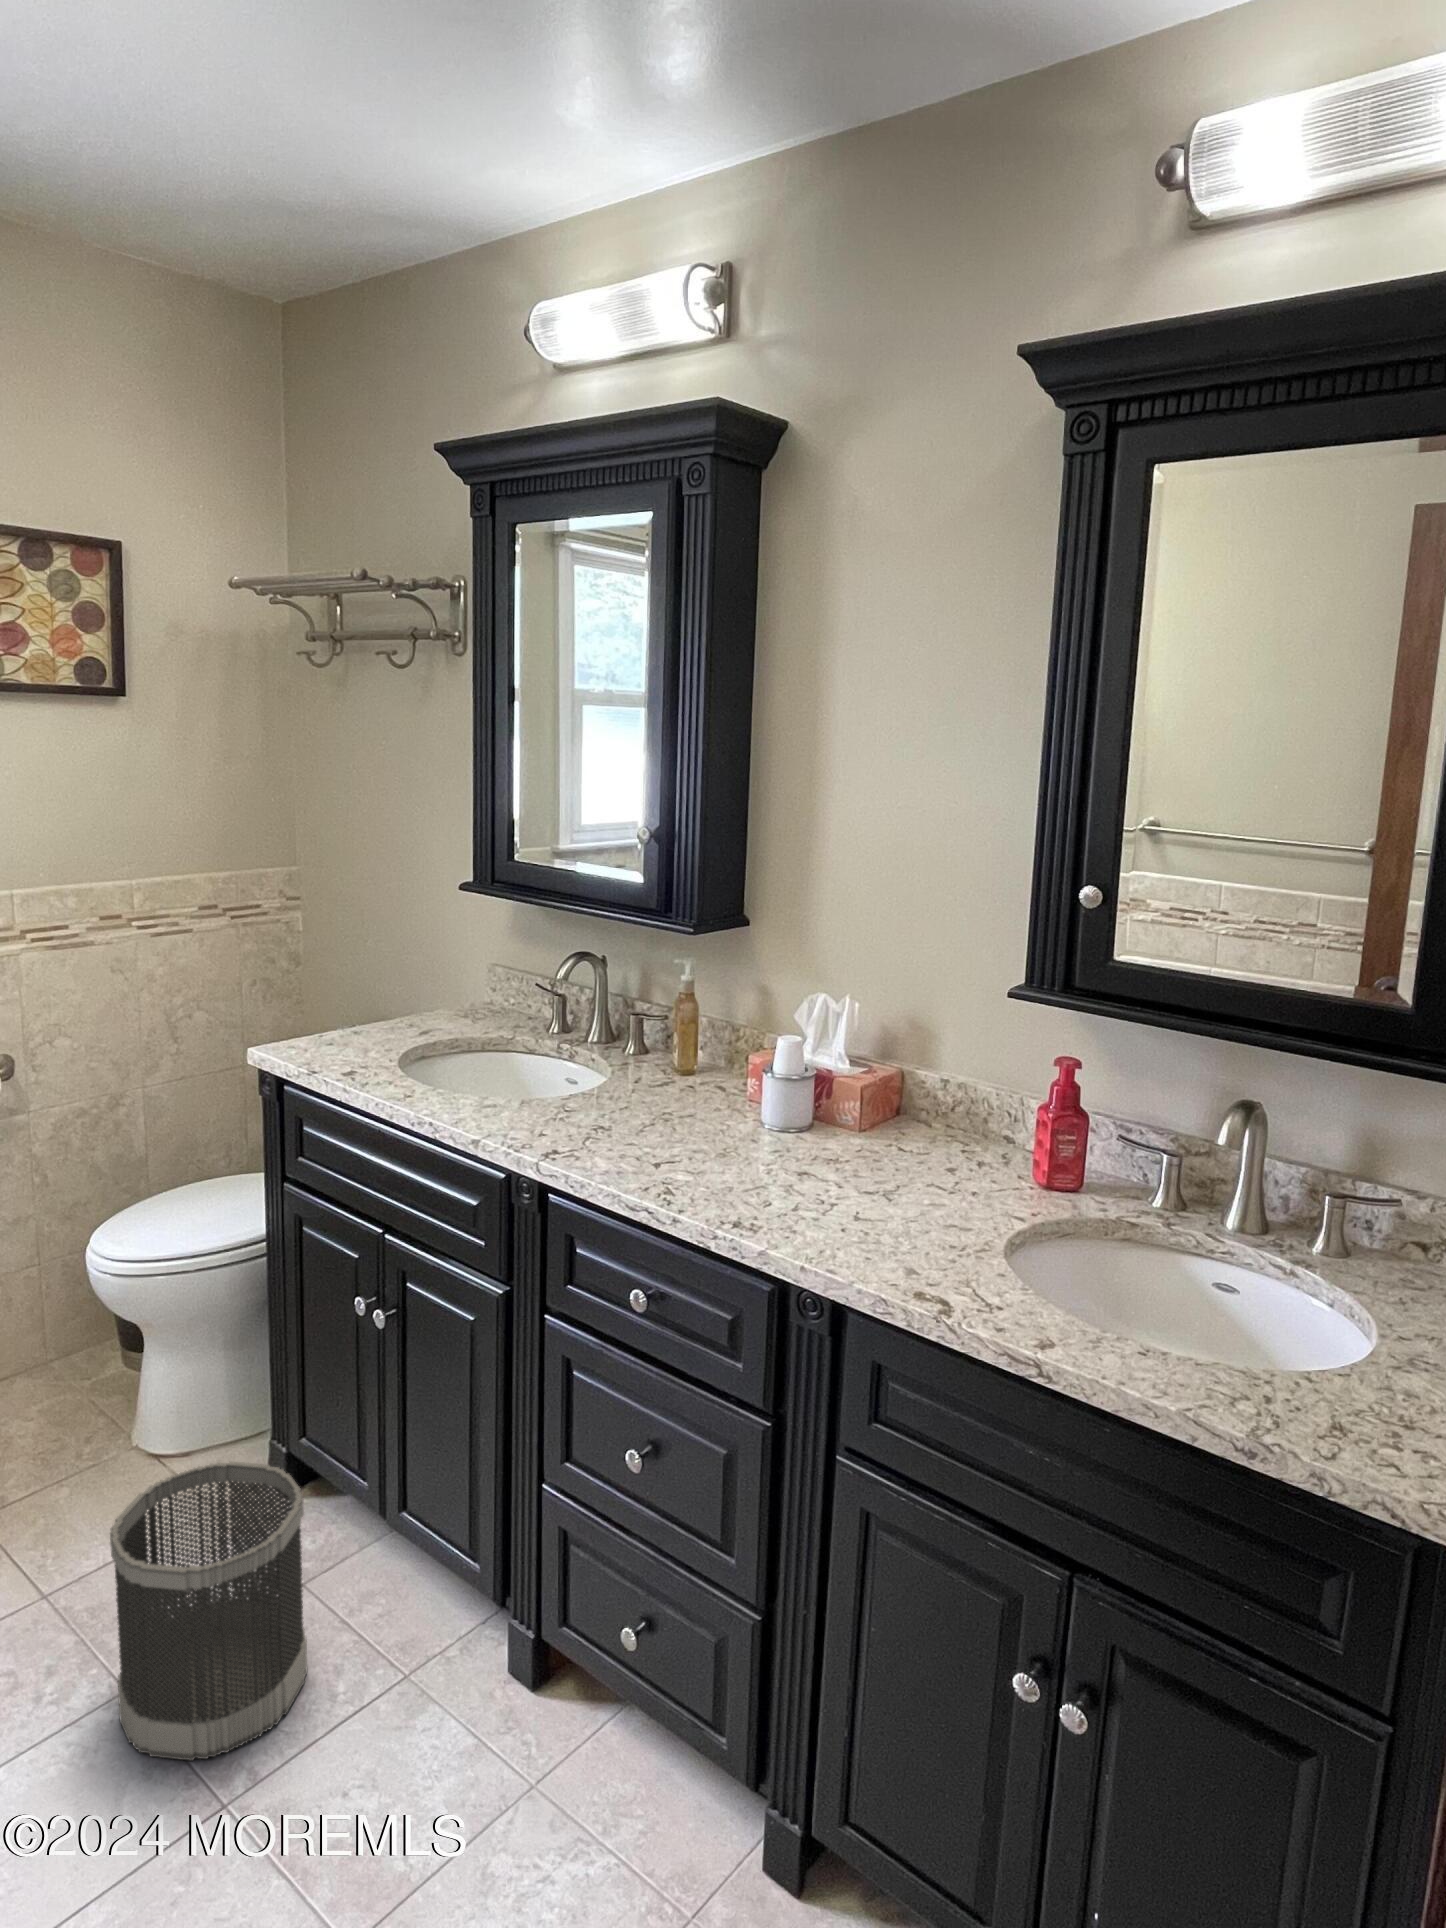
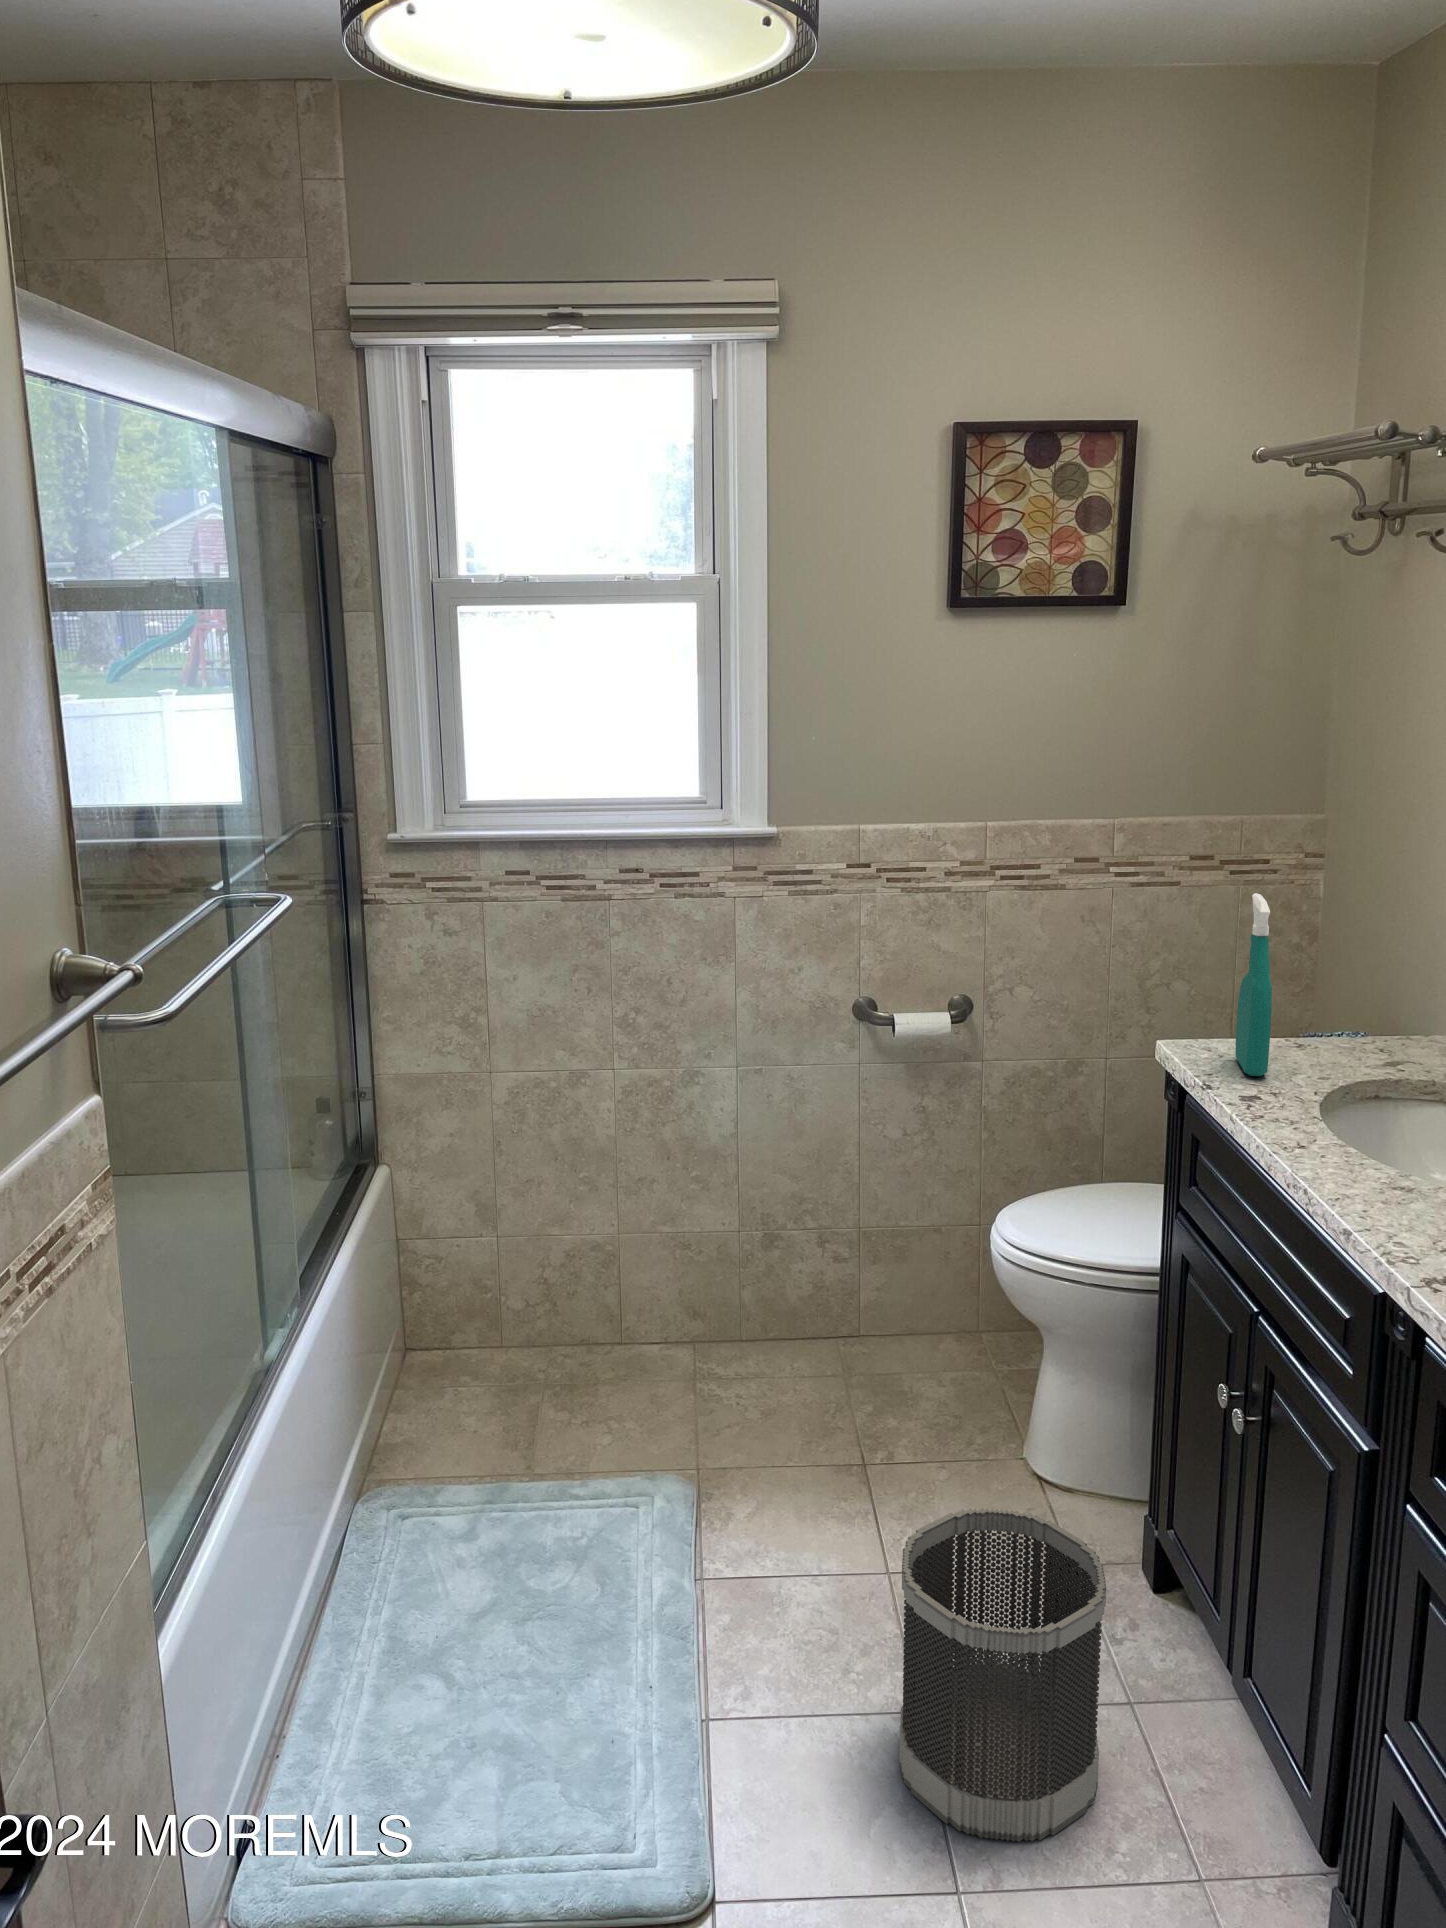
spray bottle: none [311,918,346,1058] -> present [1235,893,1272,1076]

